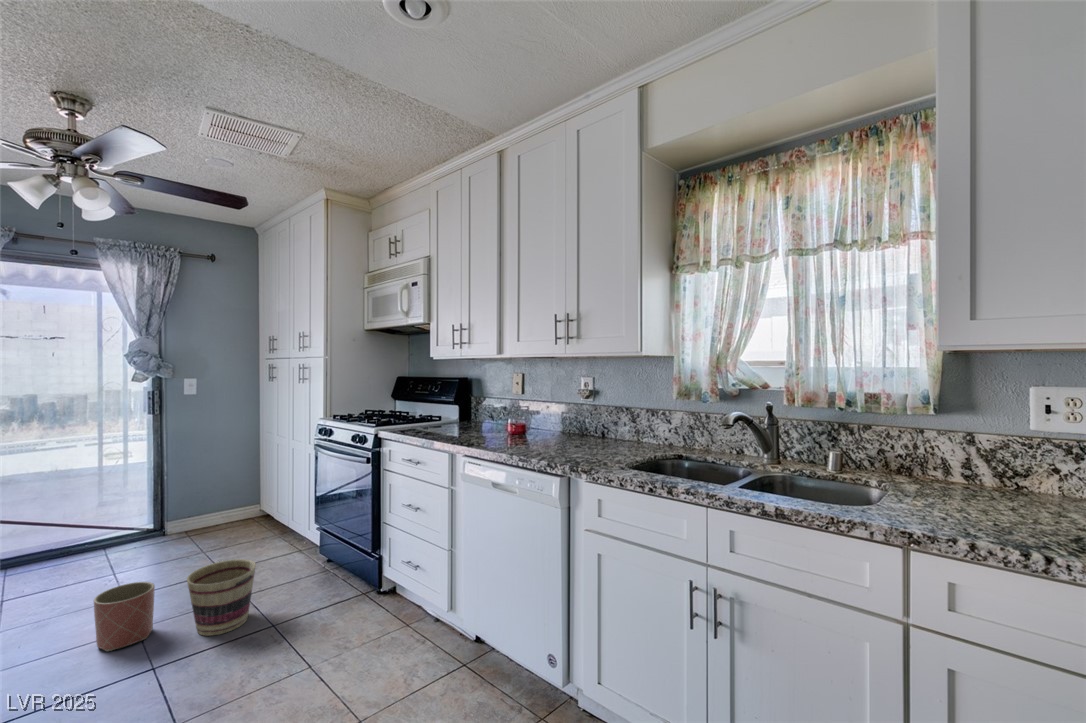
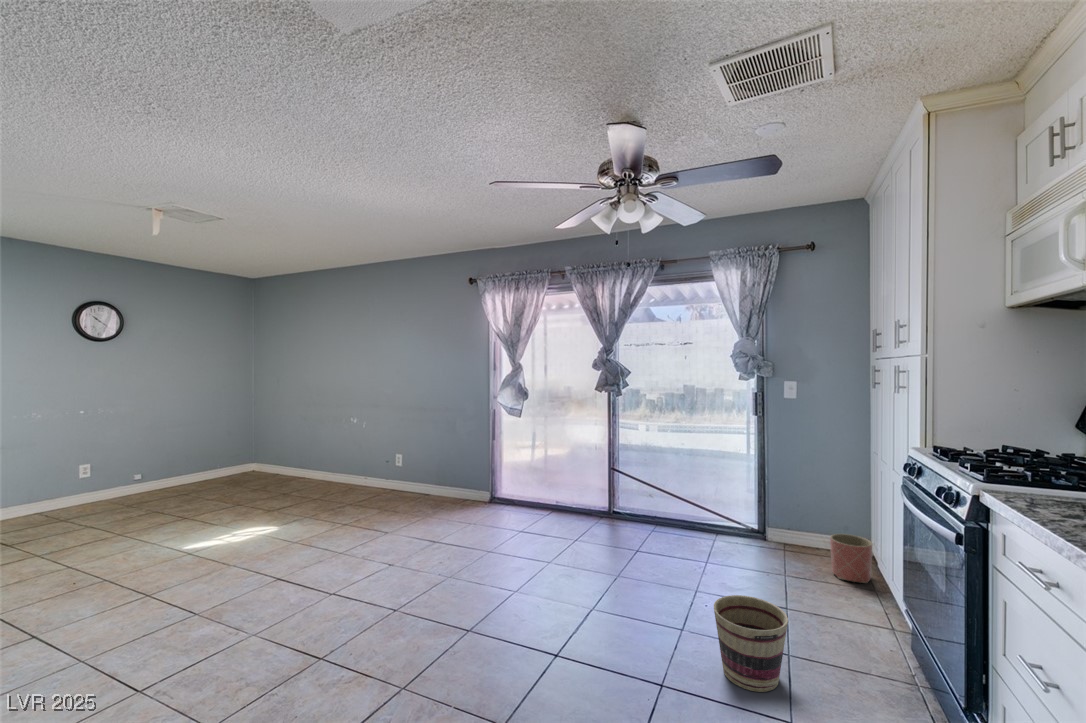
planter: present [94,582,155,651] -> present [830,534,872,583]

